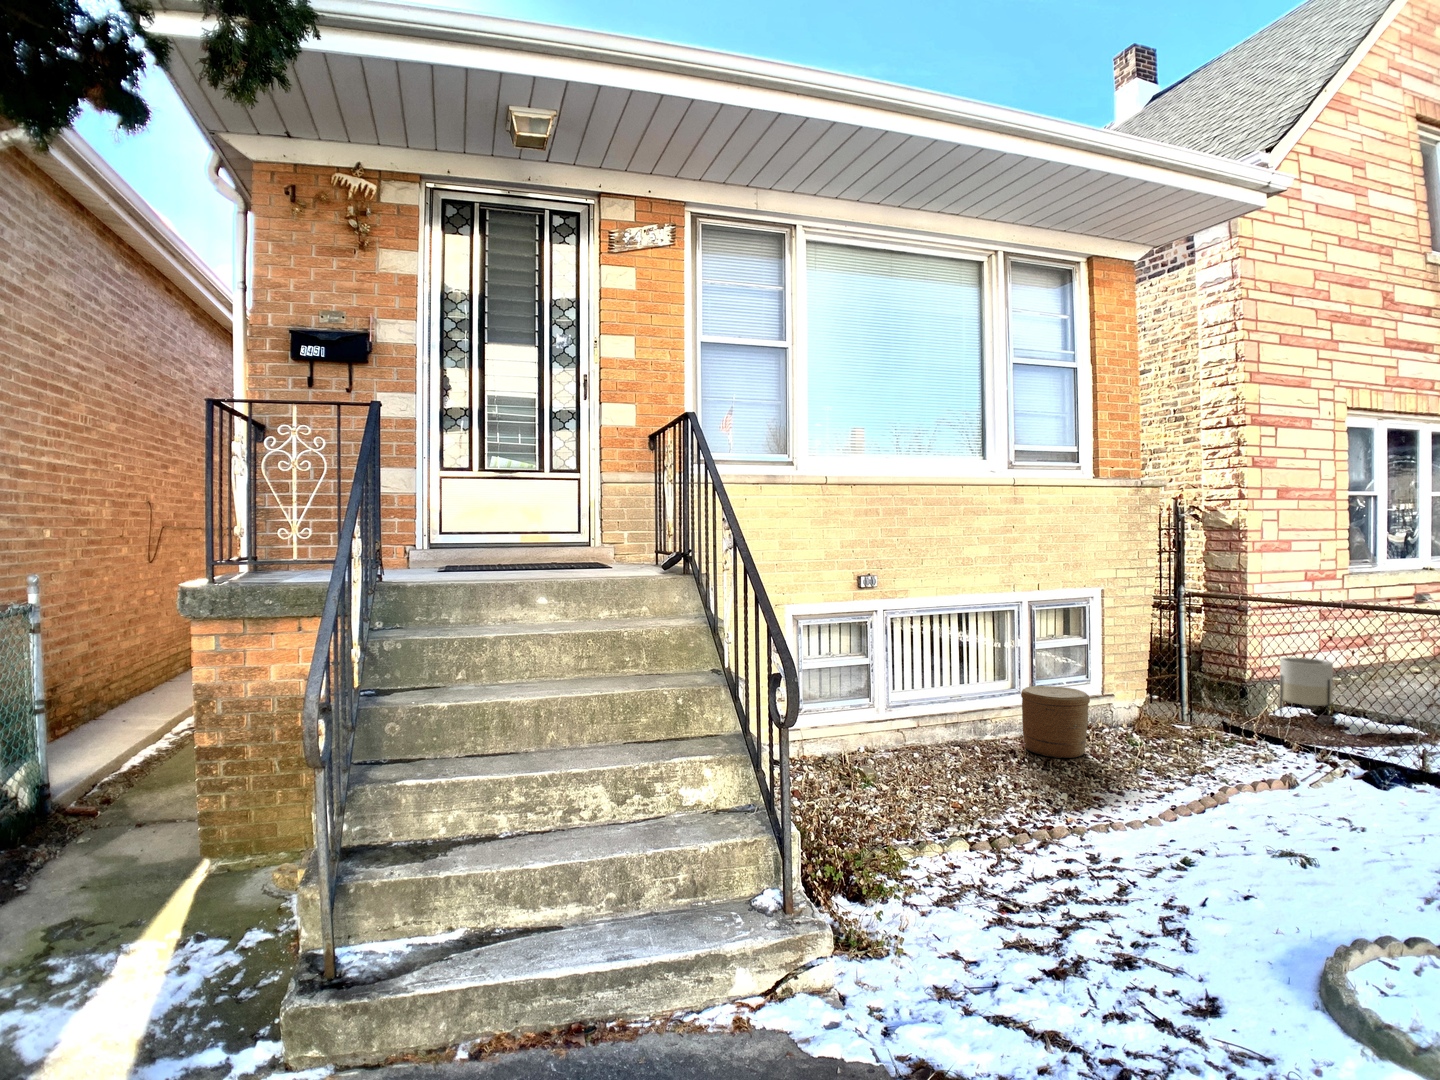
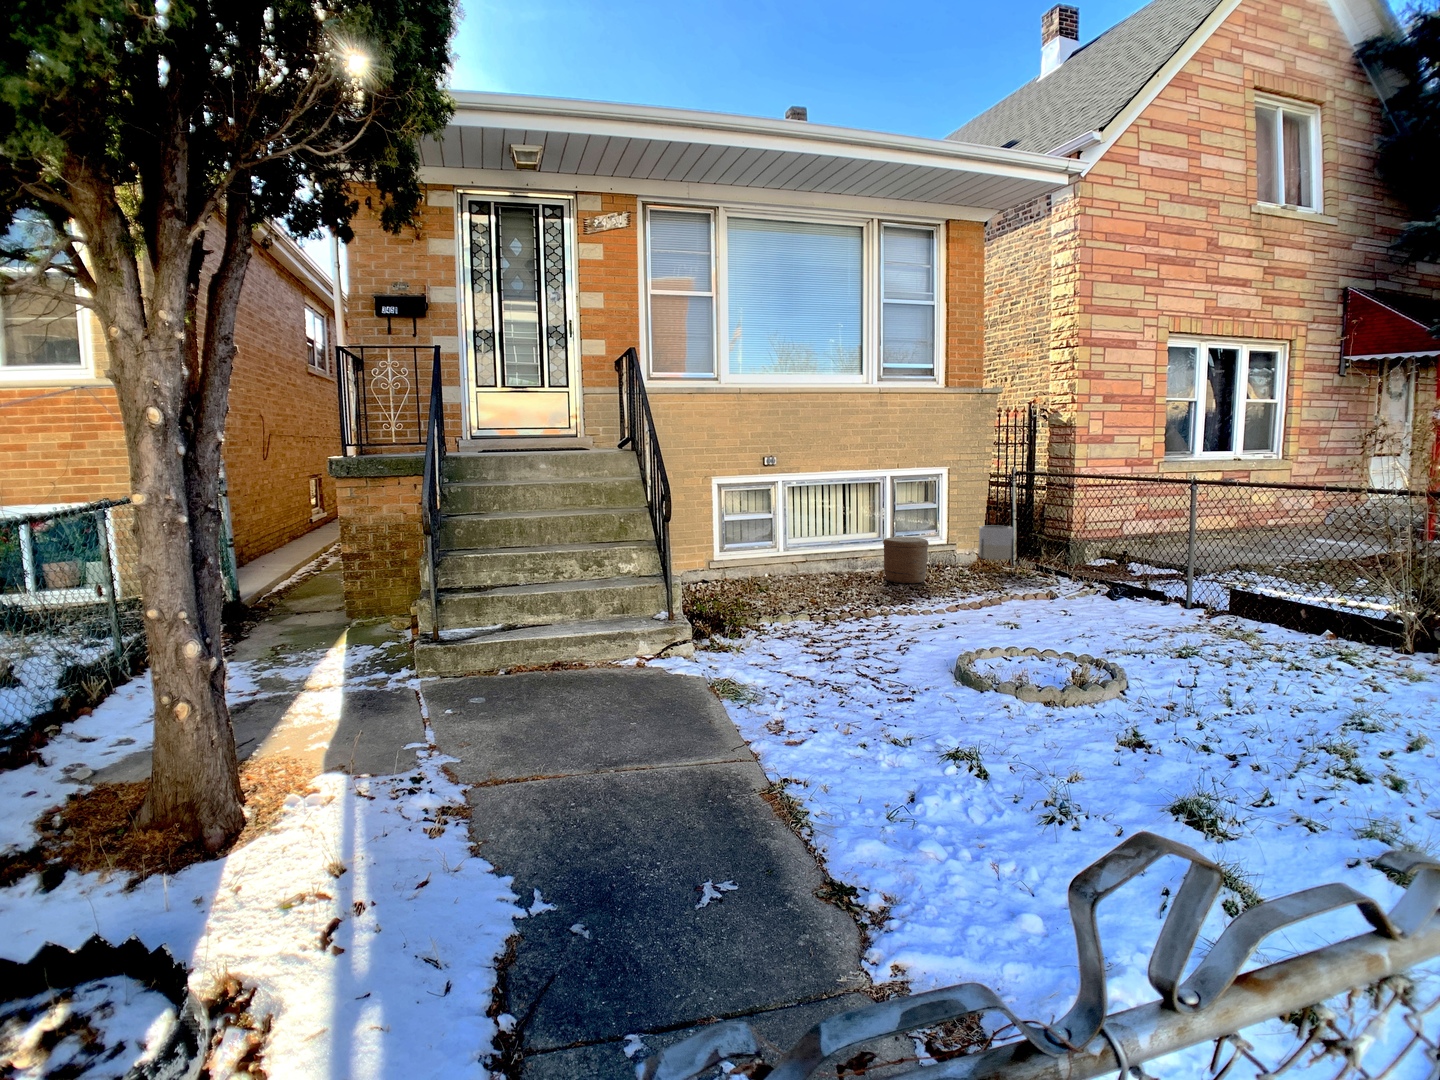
planter: present [1280,658,1333,723] -> present [978,526,1013,560]

